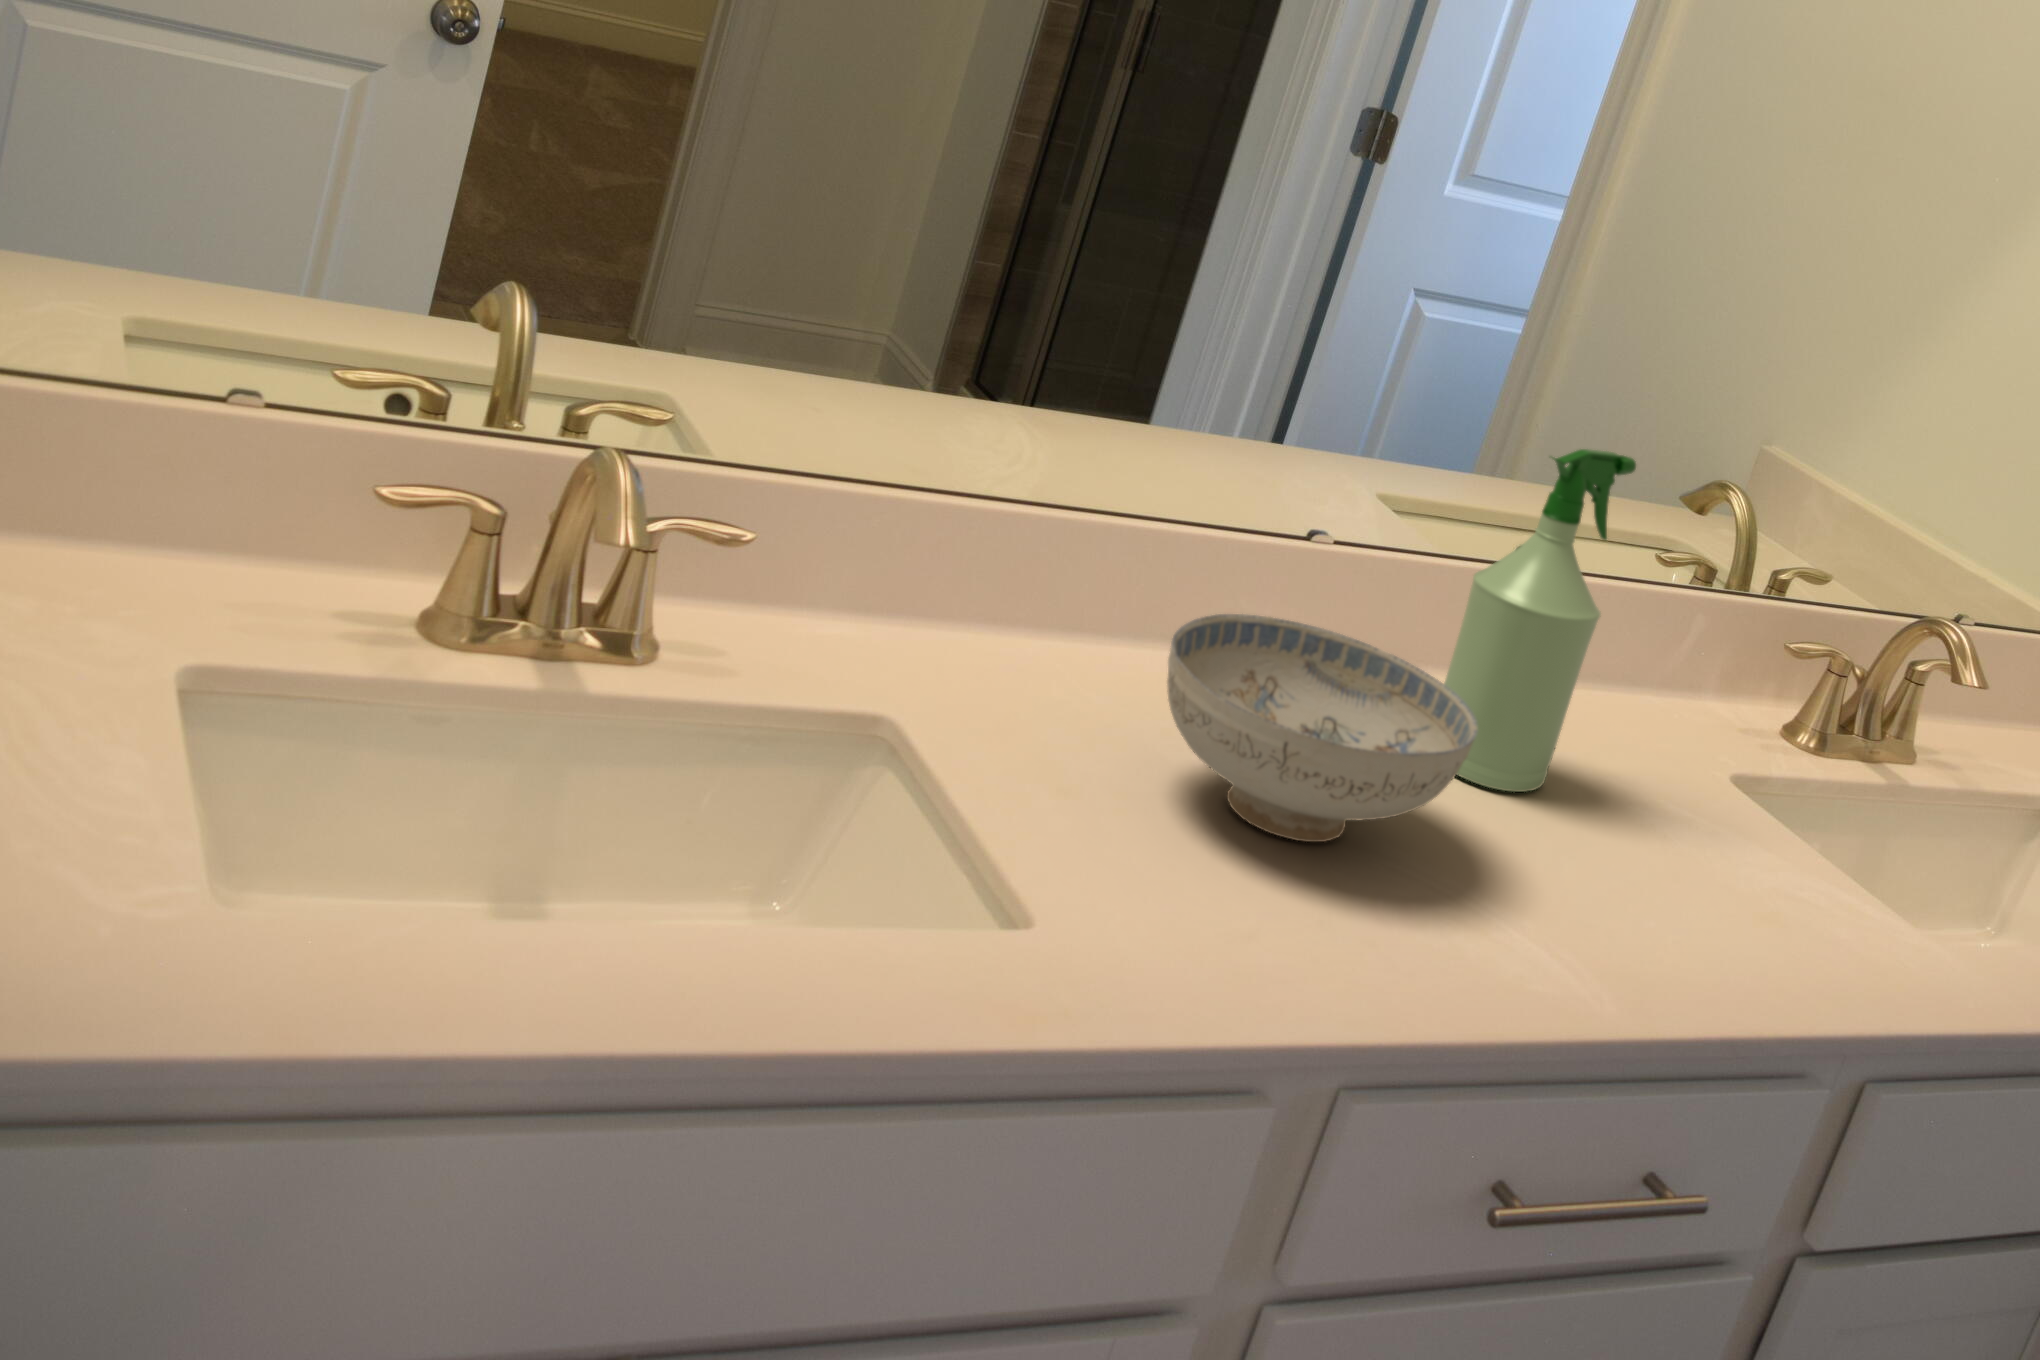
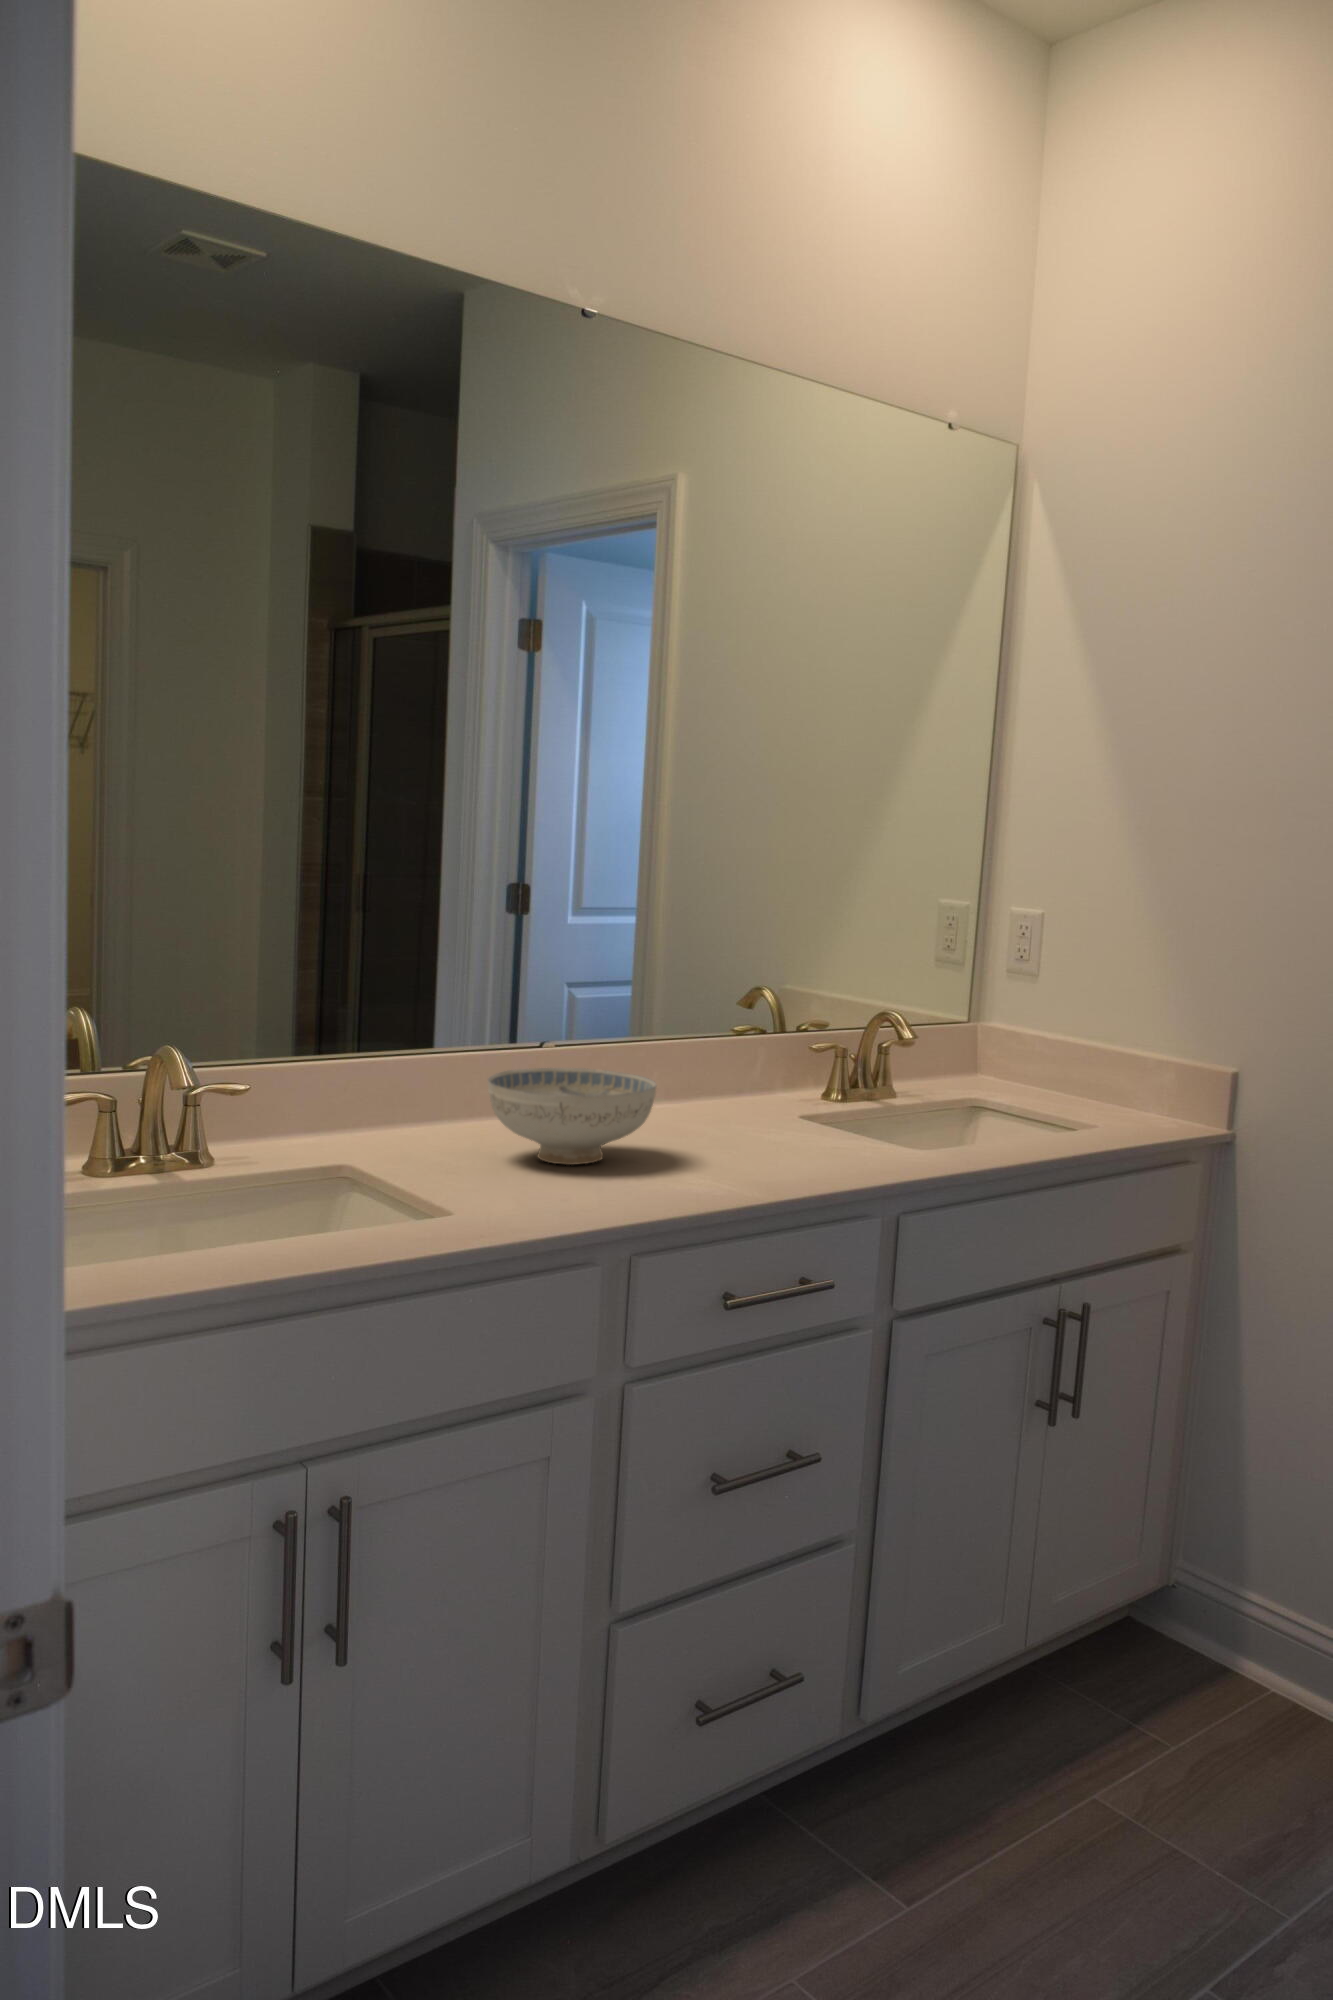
spray bottle: present [1444,449,1636,792] -> none [635,949,707,1137]

